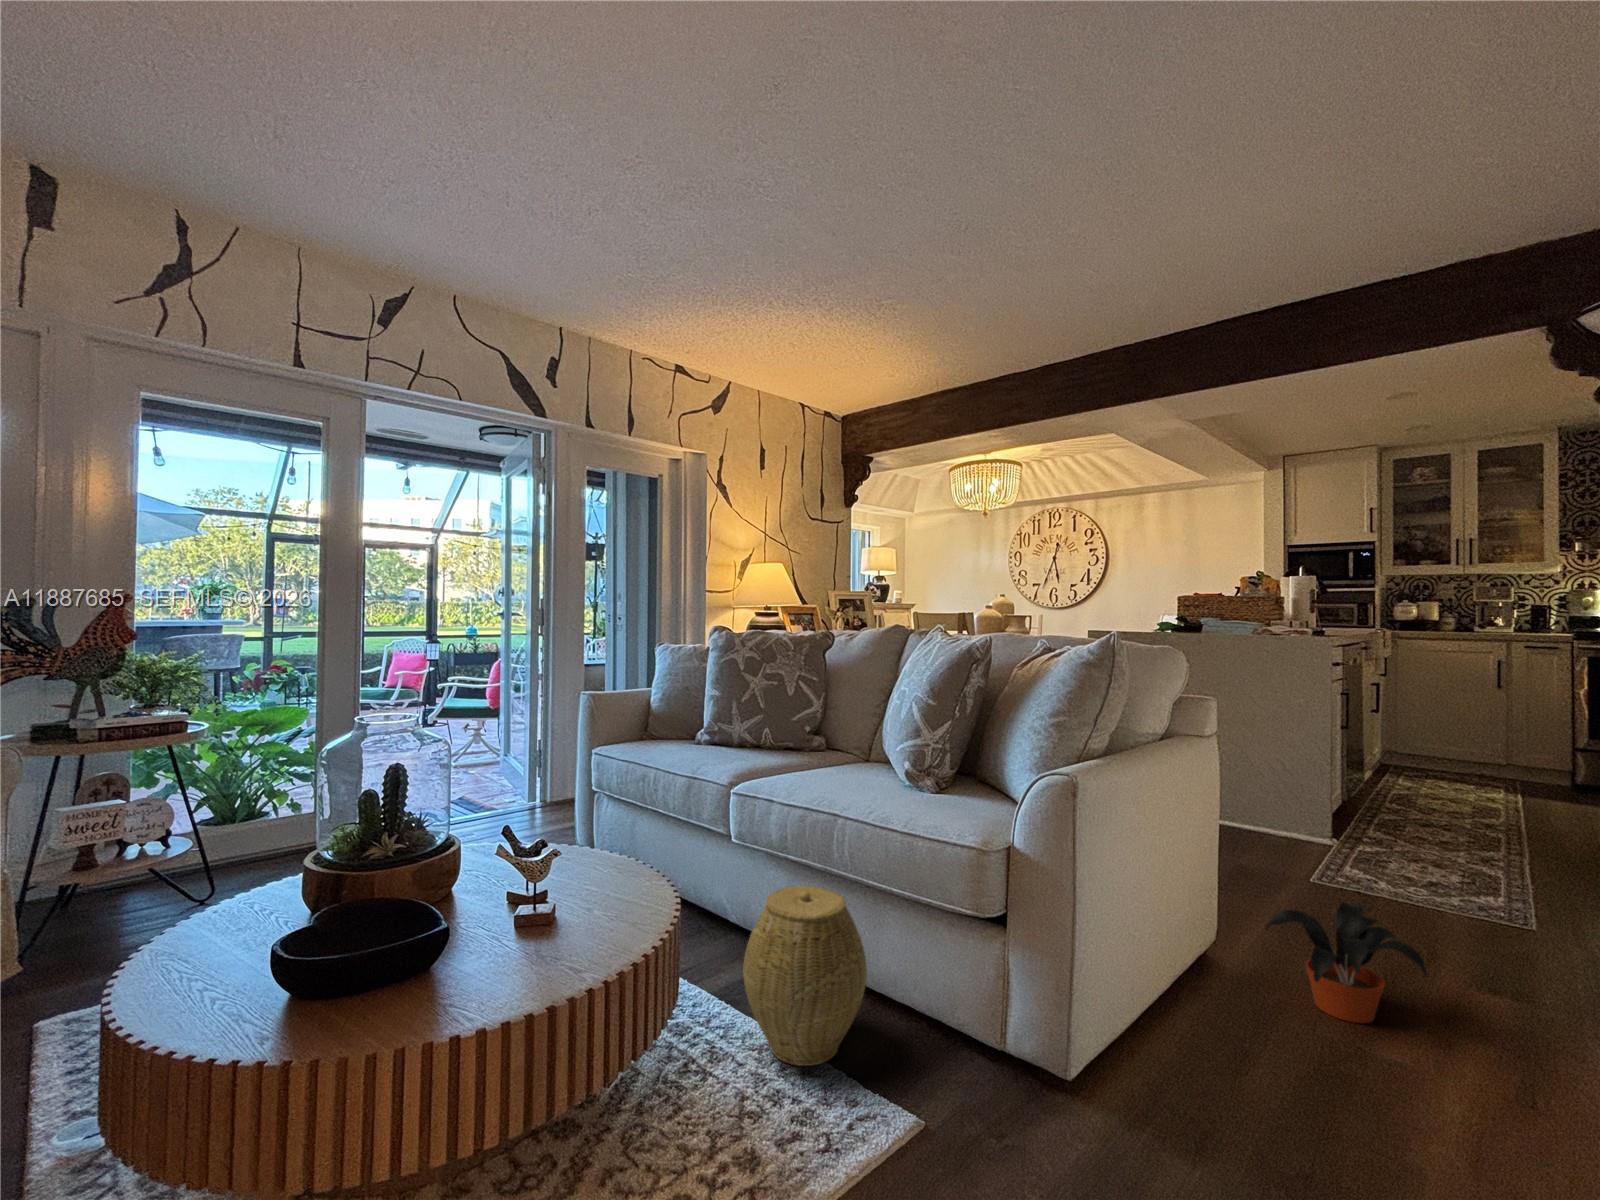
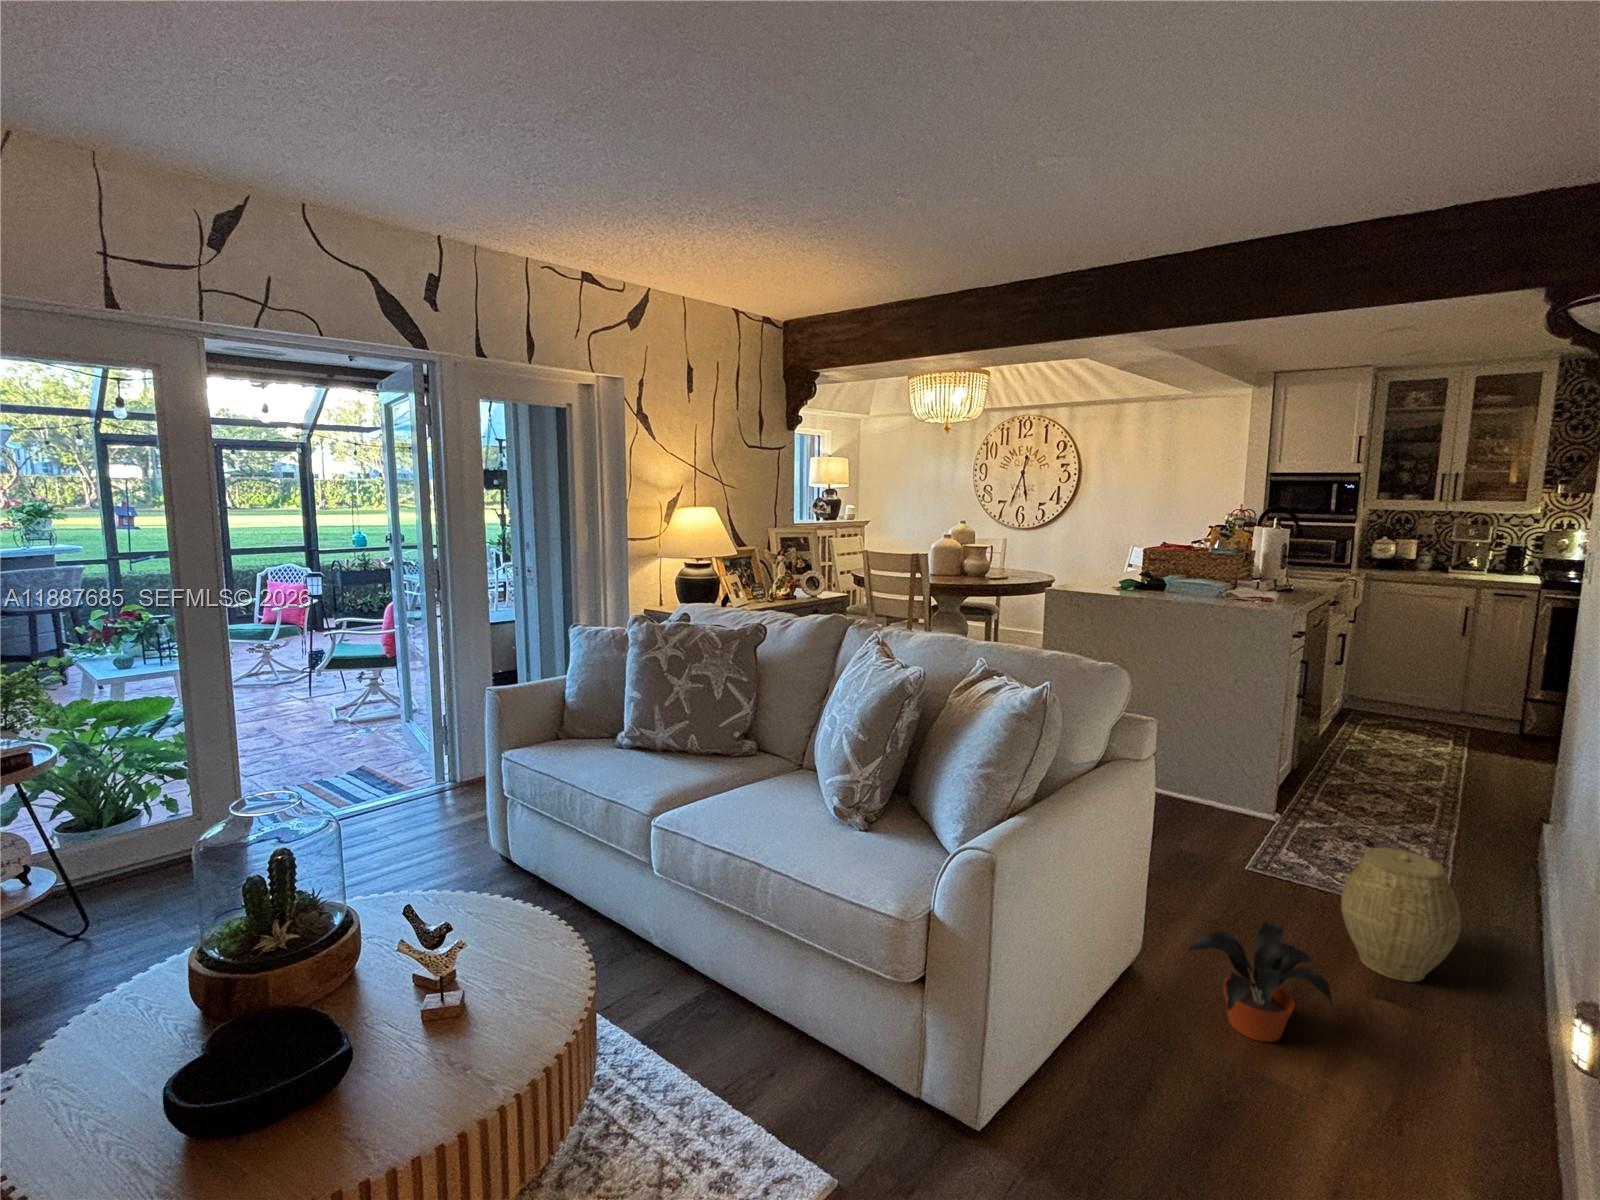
woven basket: present [743,886,867,1066] -> present [1341,848,1461,982]

